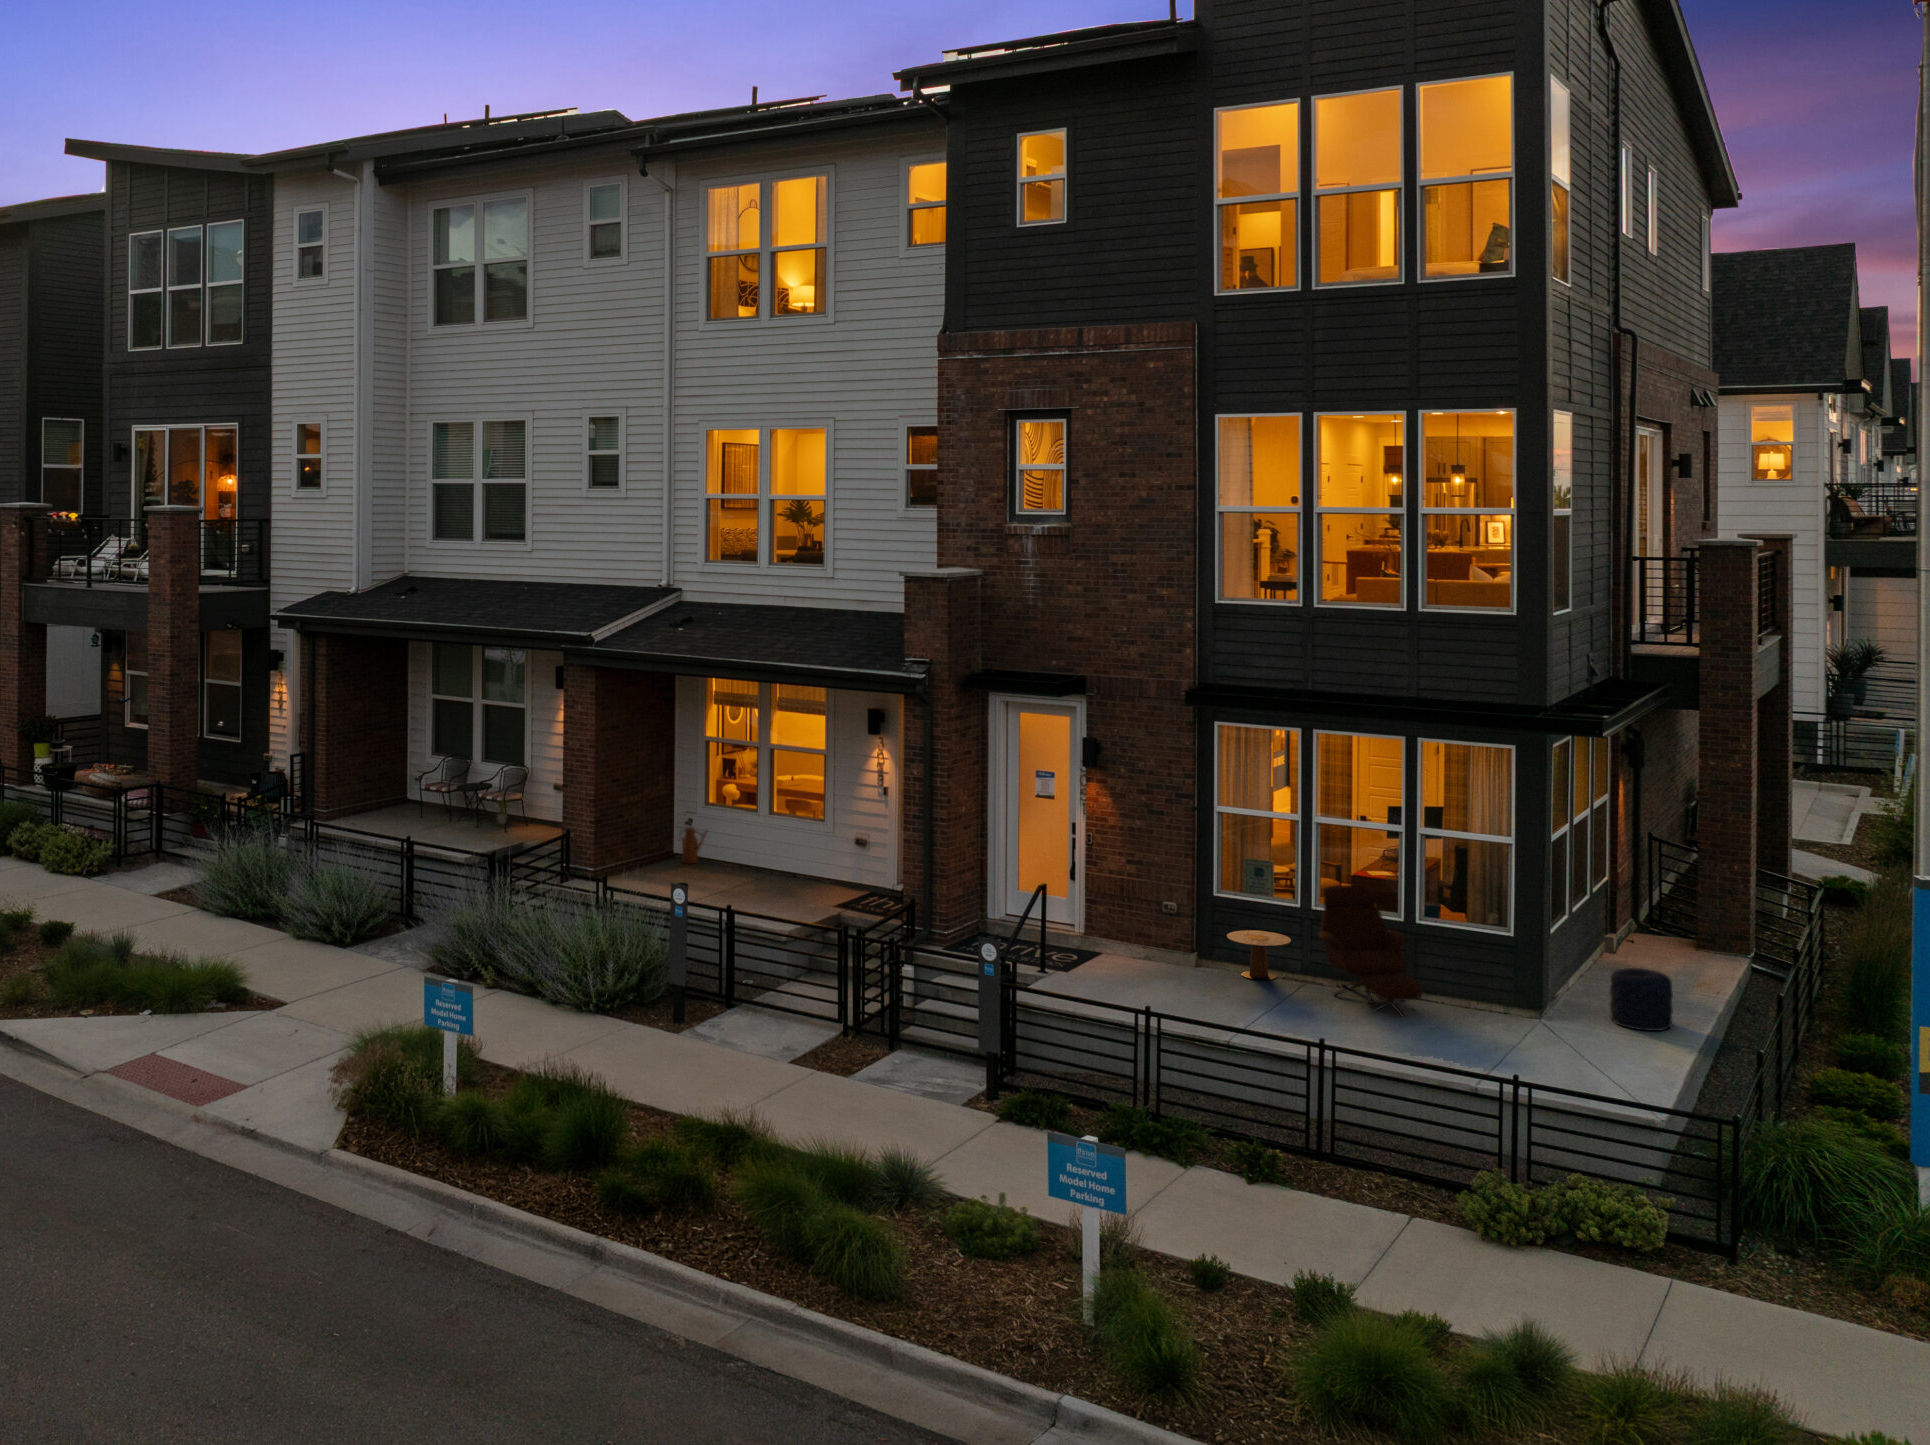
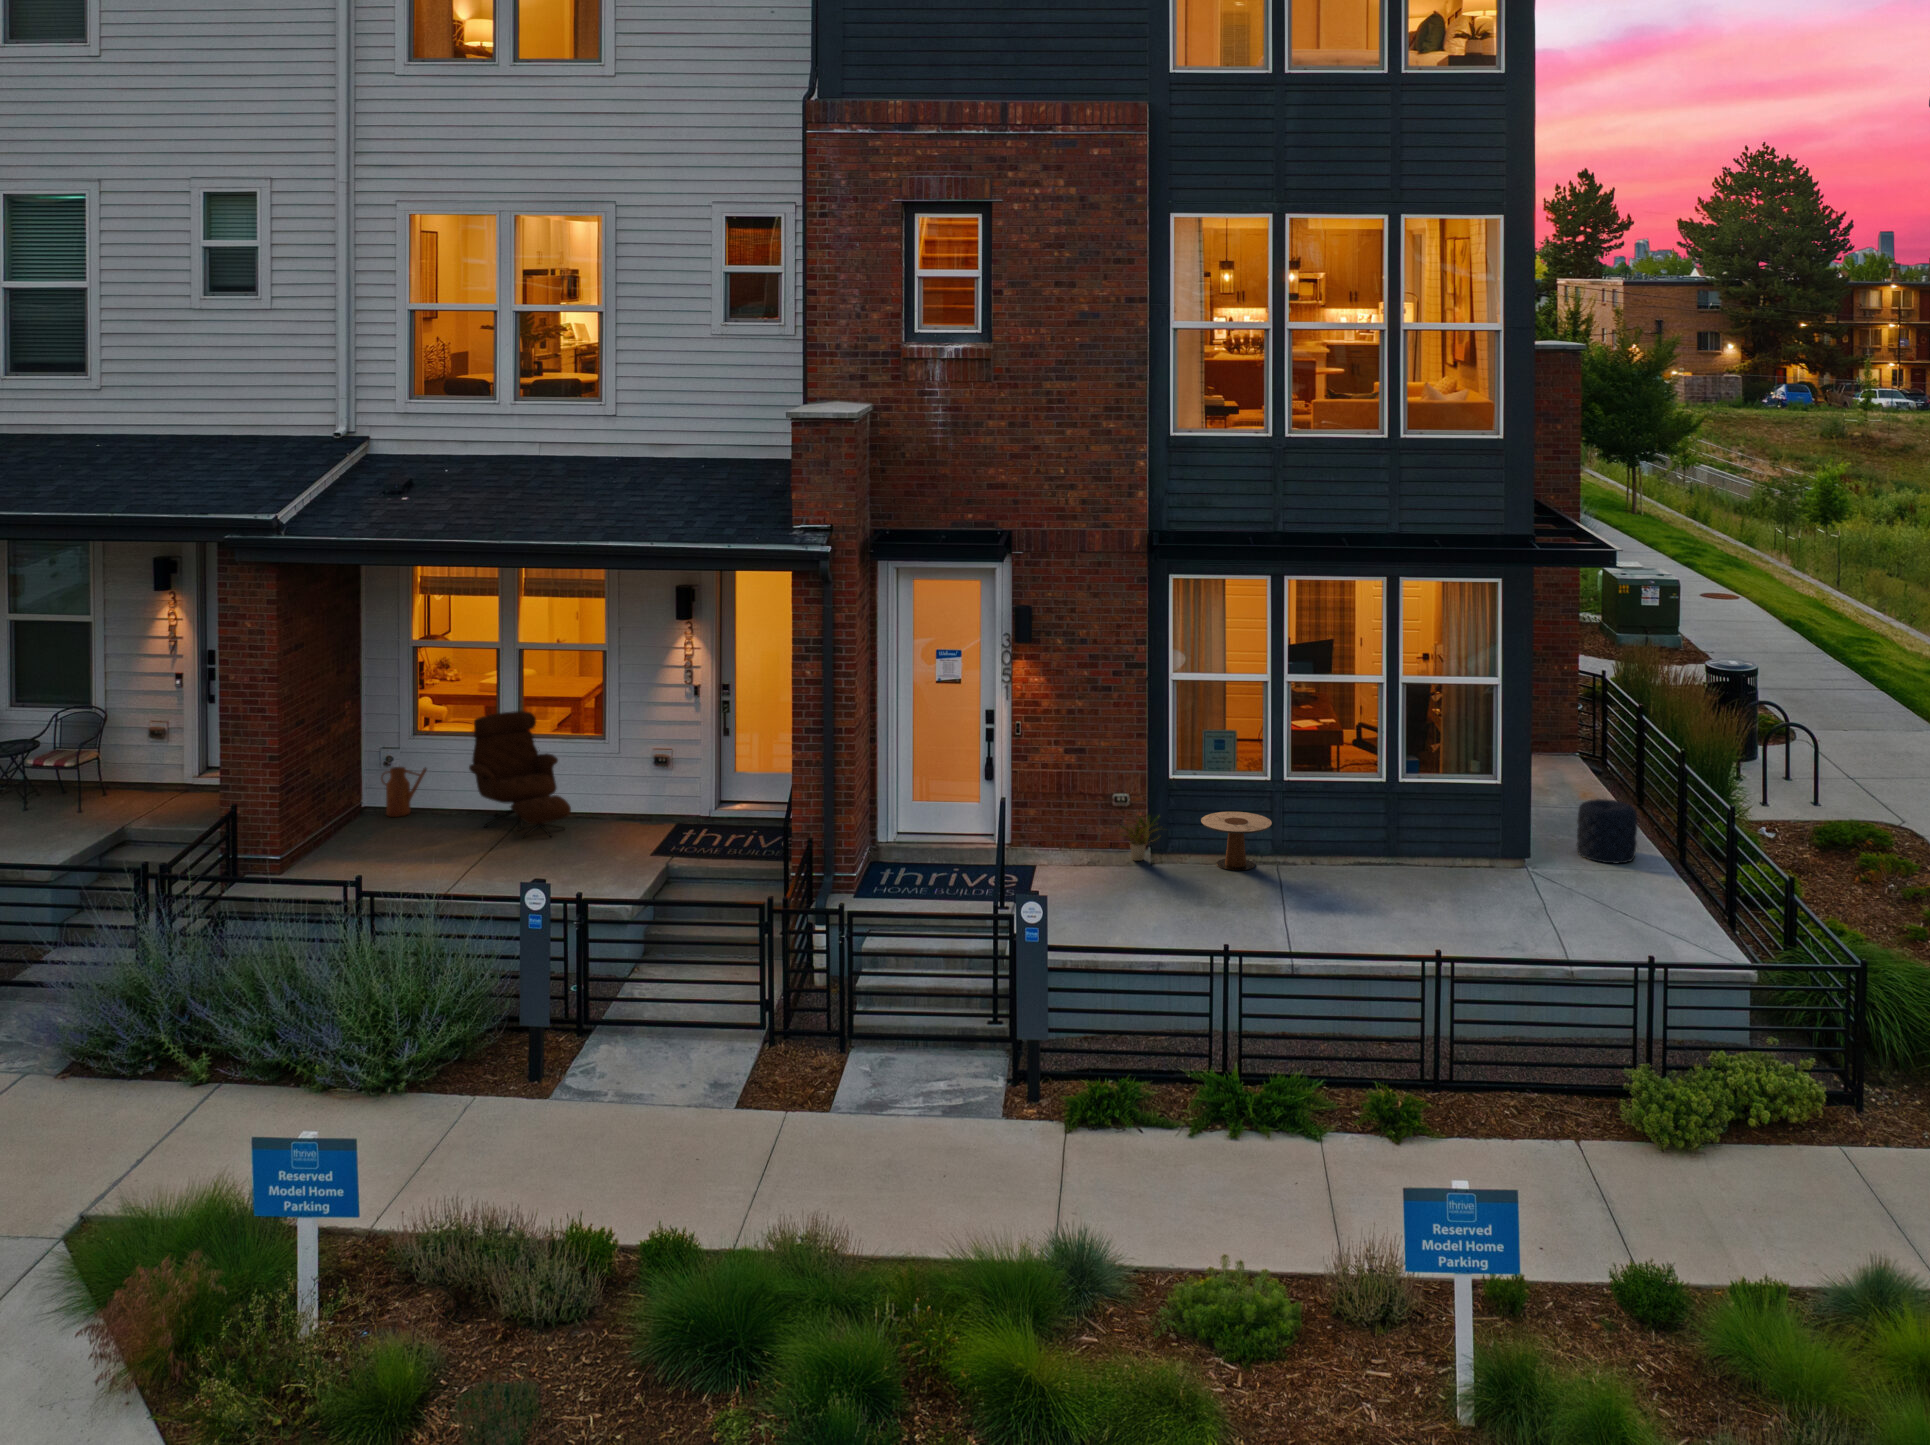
potted plant: present [496,799,509,825] -> present [1120,816,1158,861]
lounge chair: present [1319,885,1422,1015] -> present [469,711,571,837]

